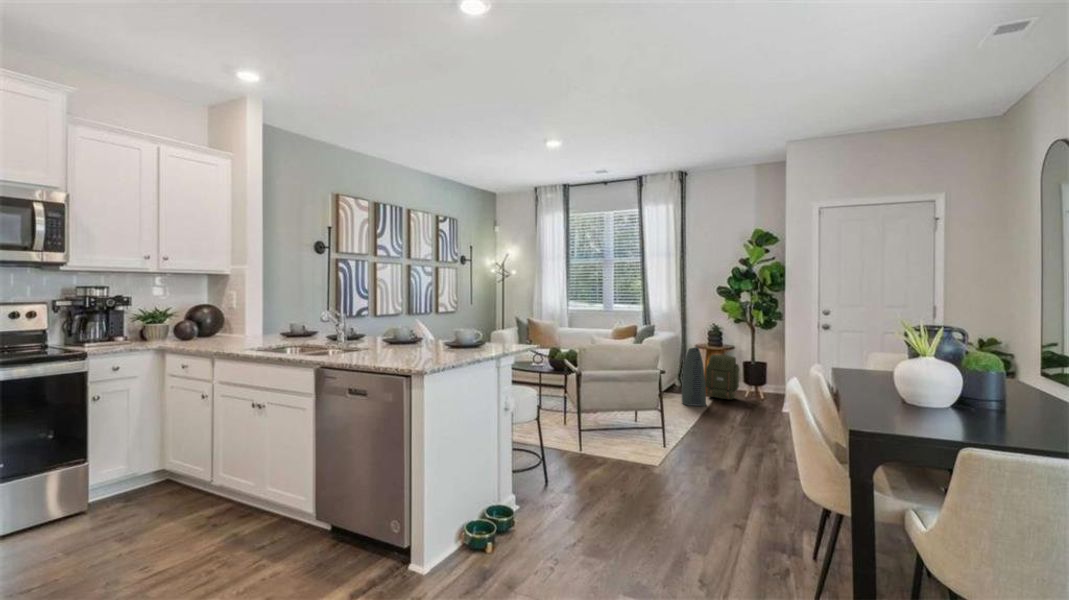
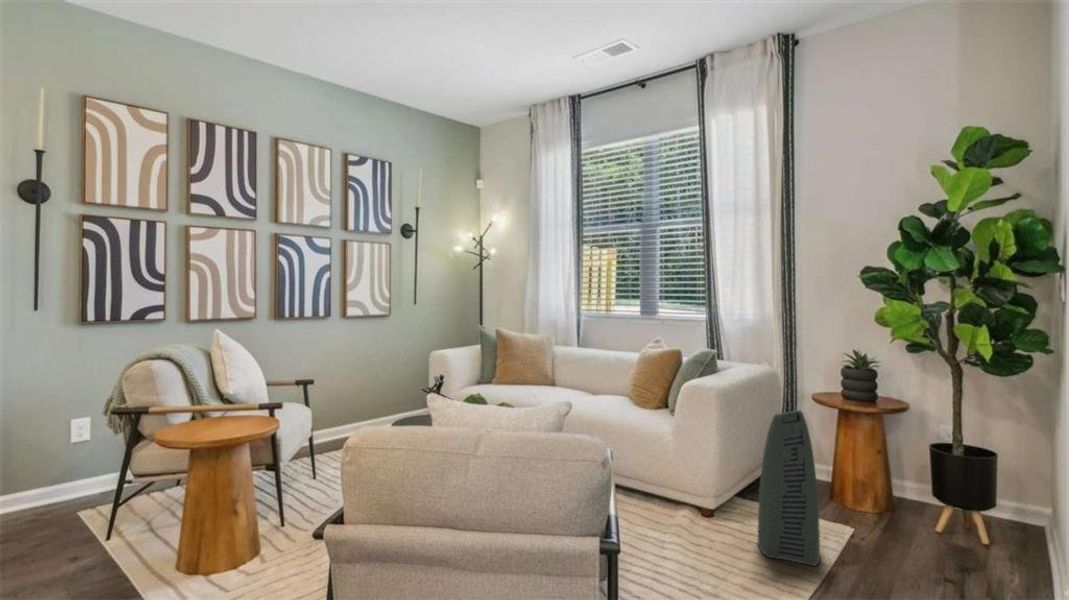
backpack: present [705,354,740,399] -> none [826,426,919,546]

